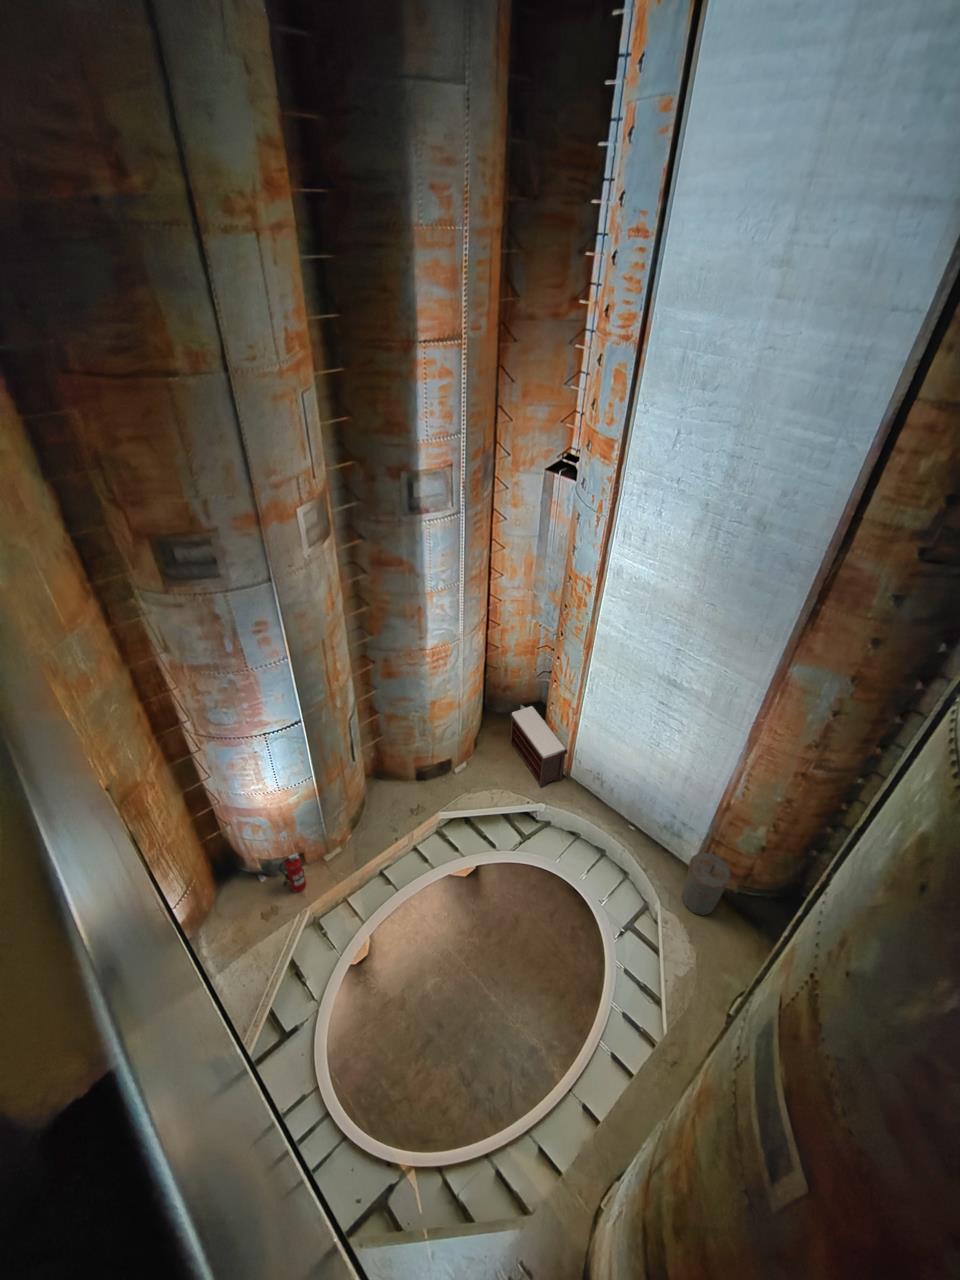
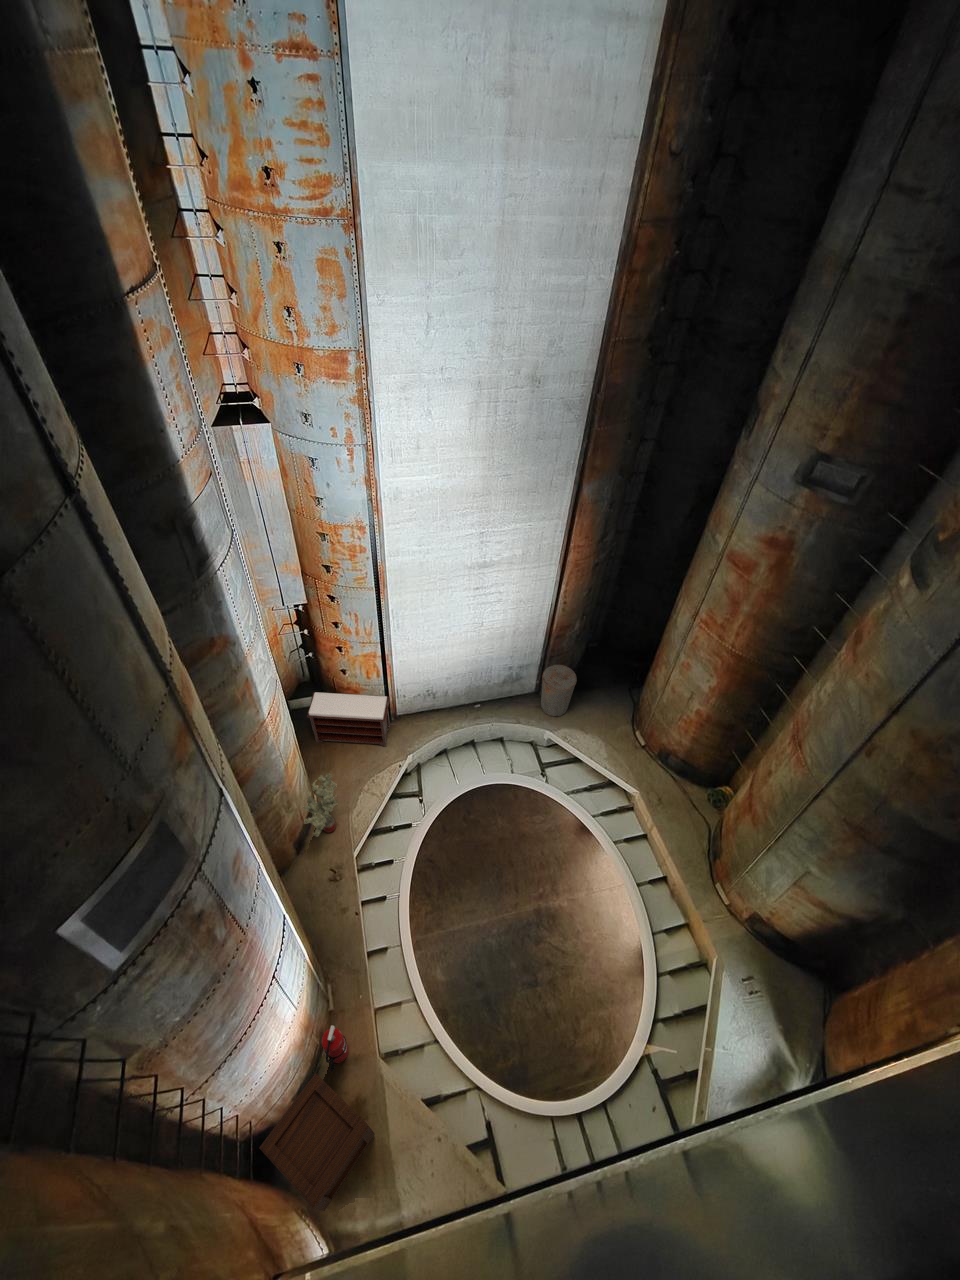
potted tree: none [424,743,471,794] -> present [303,773,337,836]
wooden crate: none [193,854,275,936] -> present [259,1073,375,1211]

